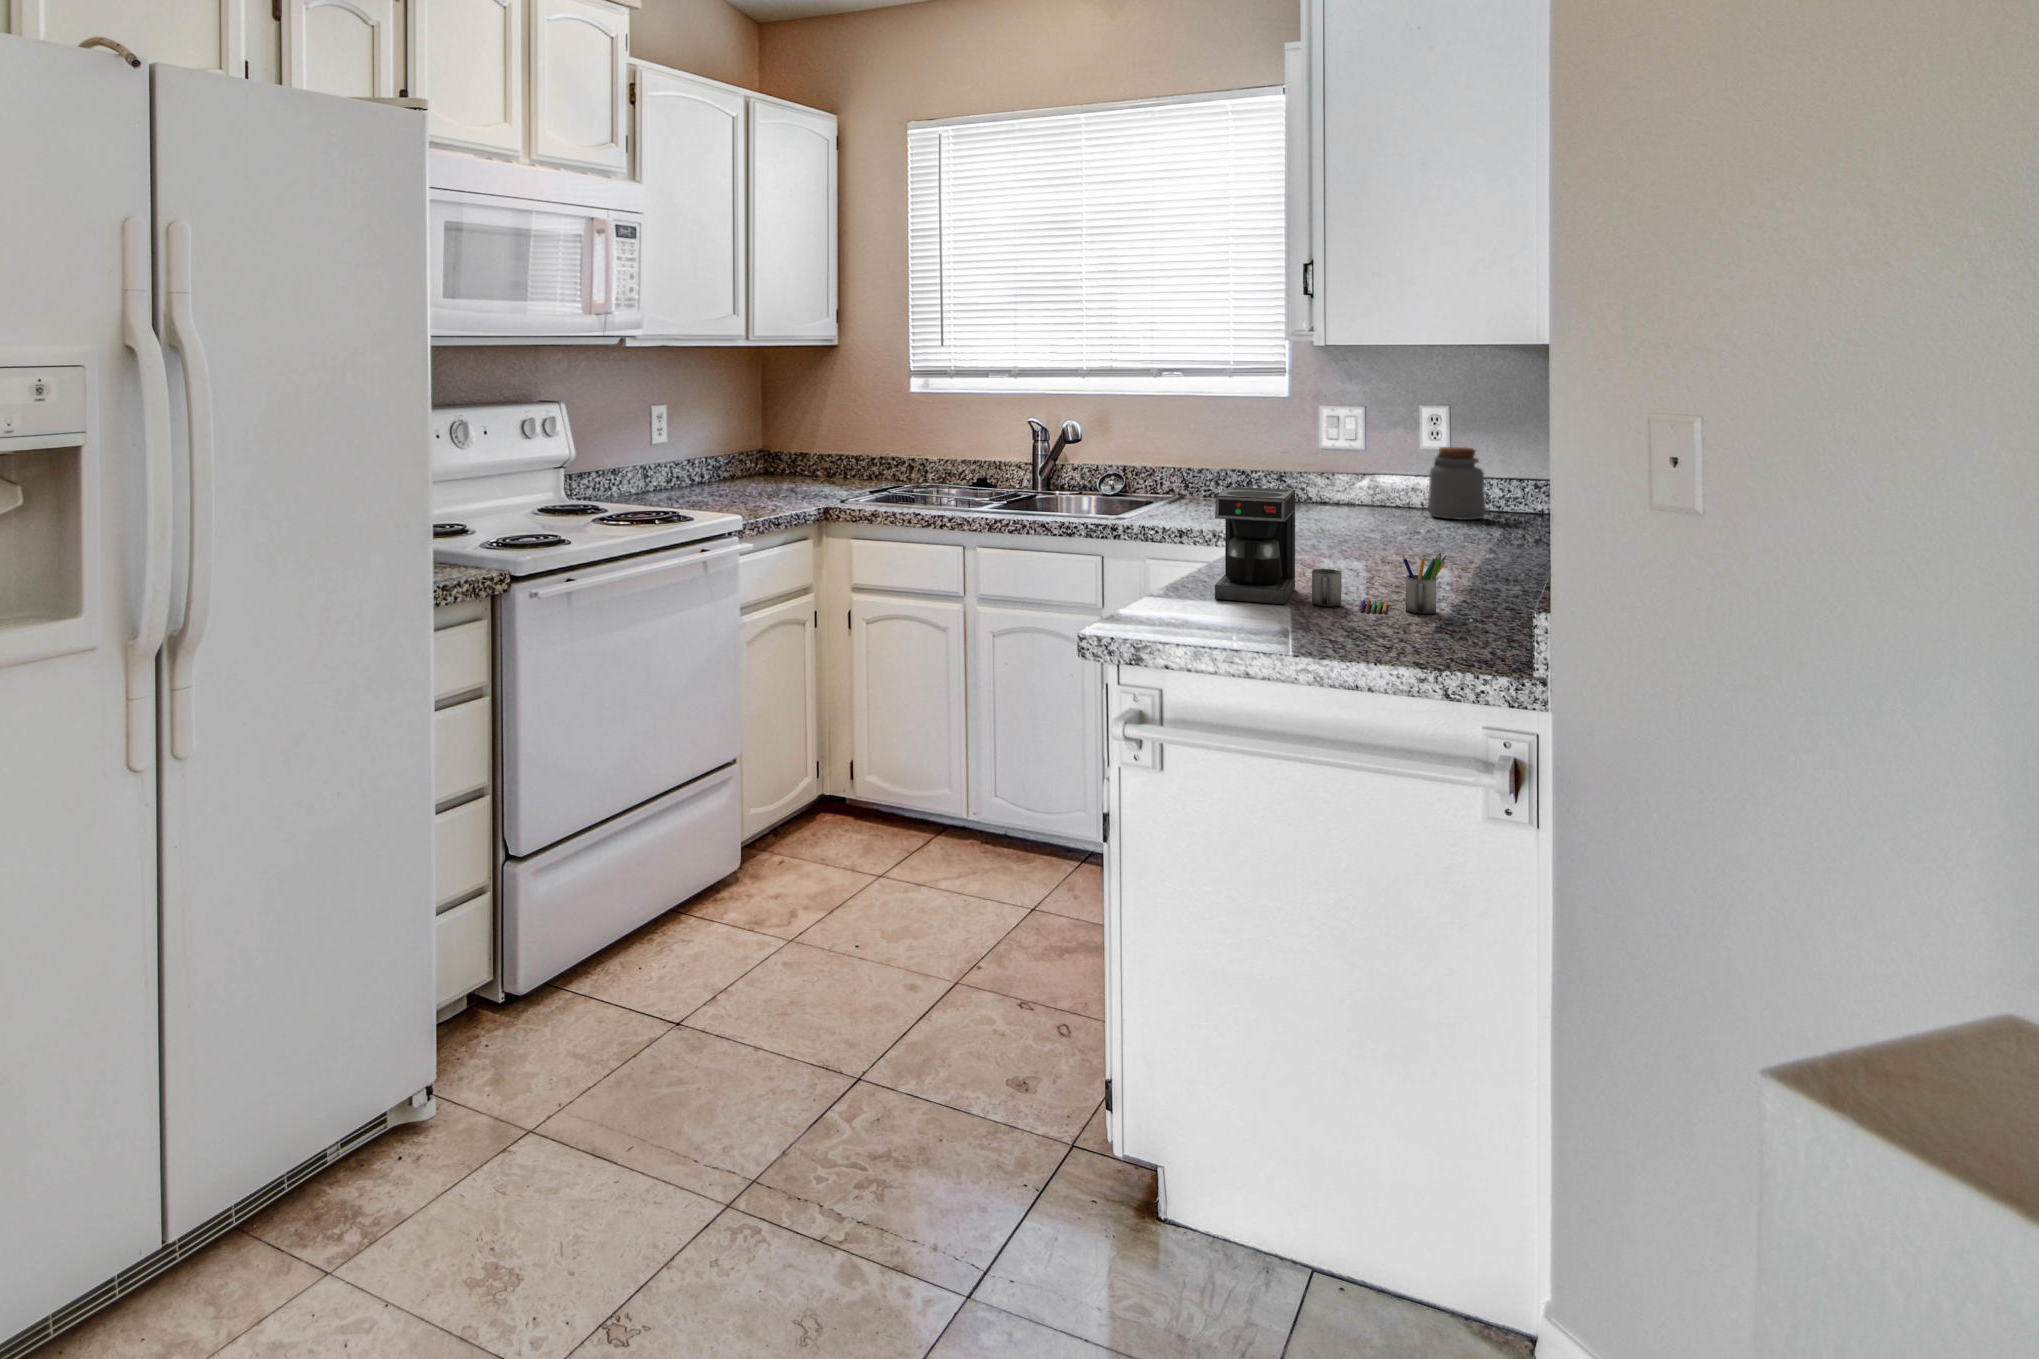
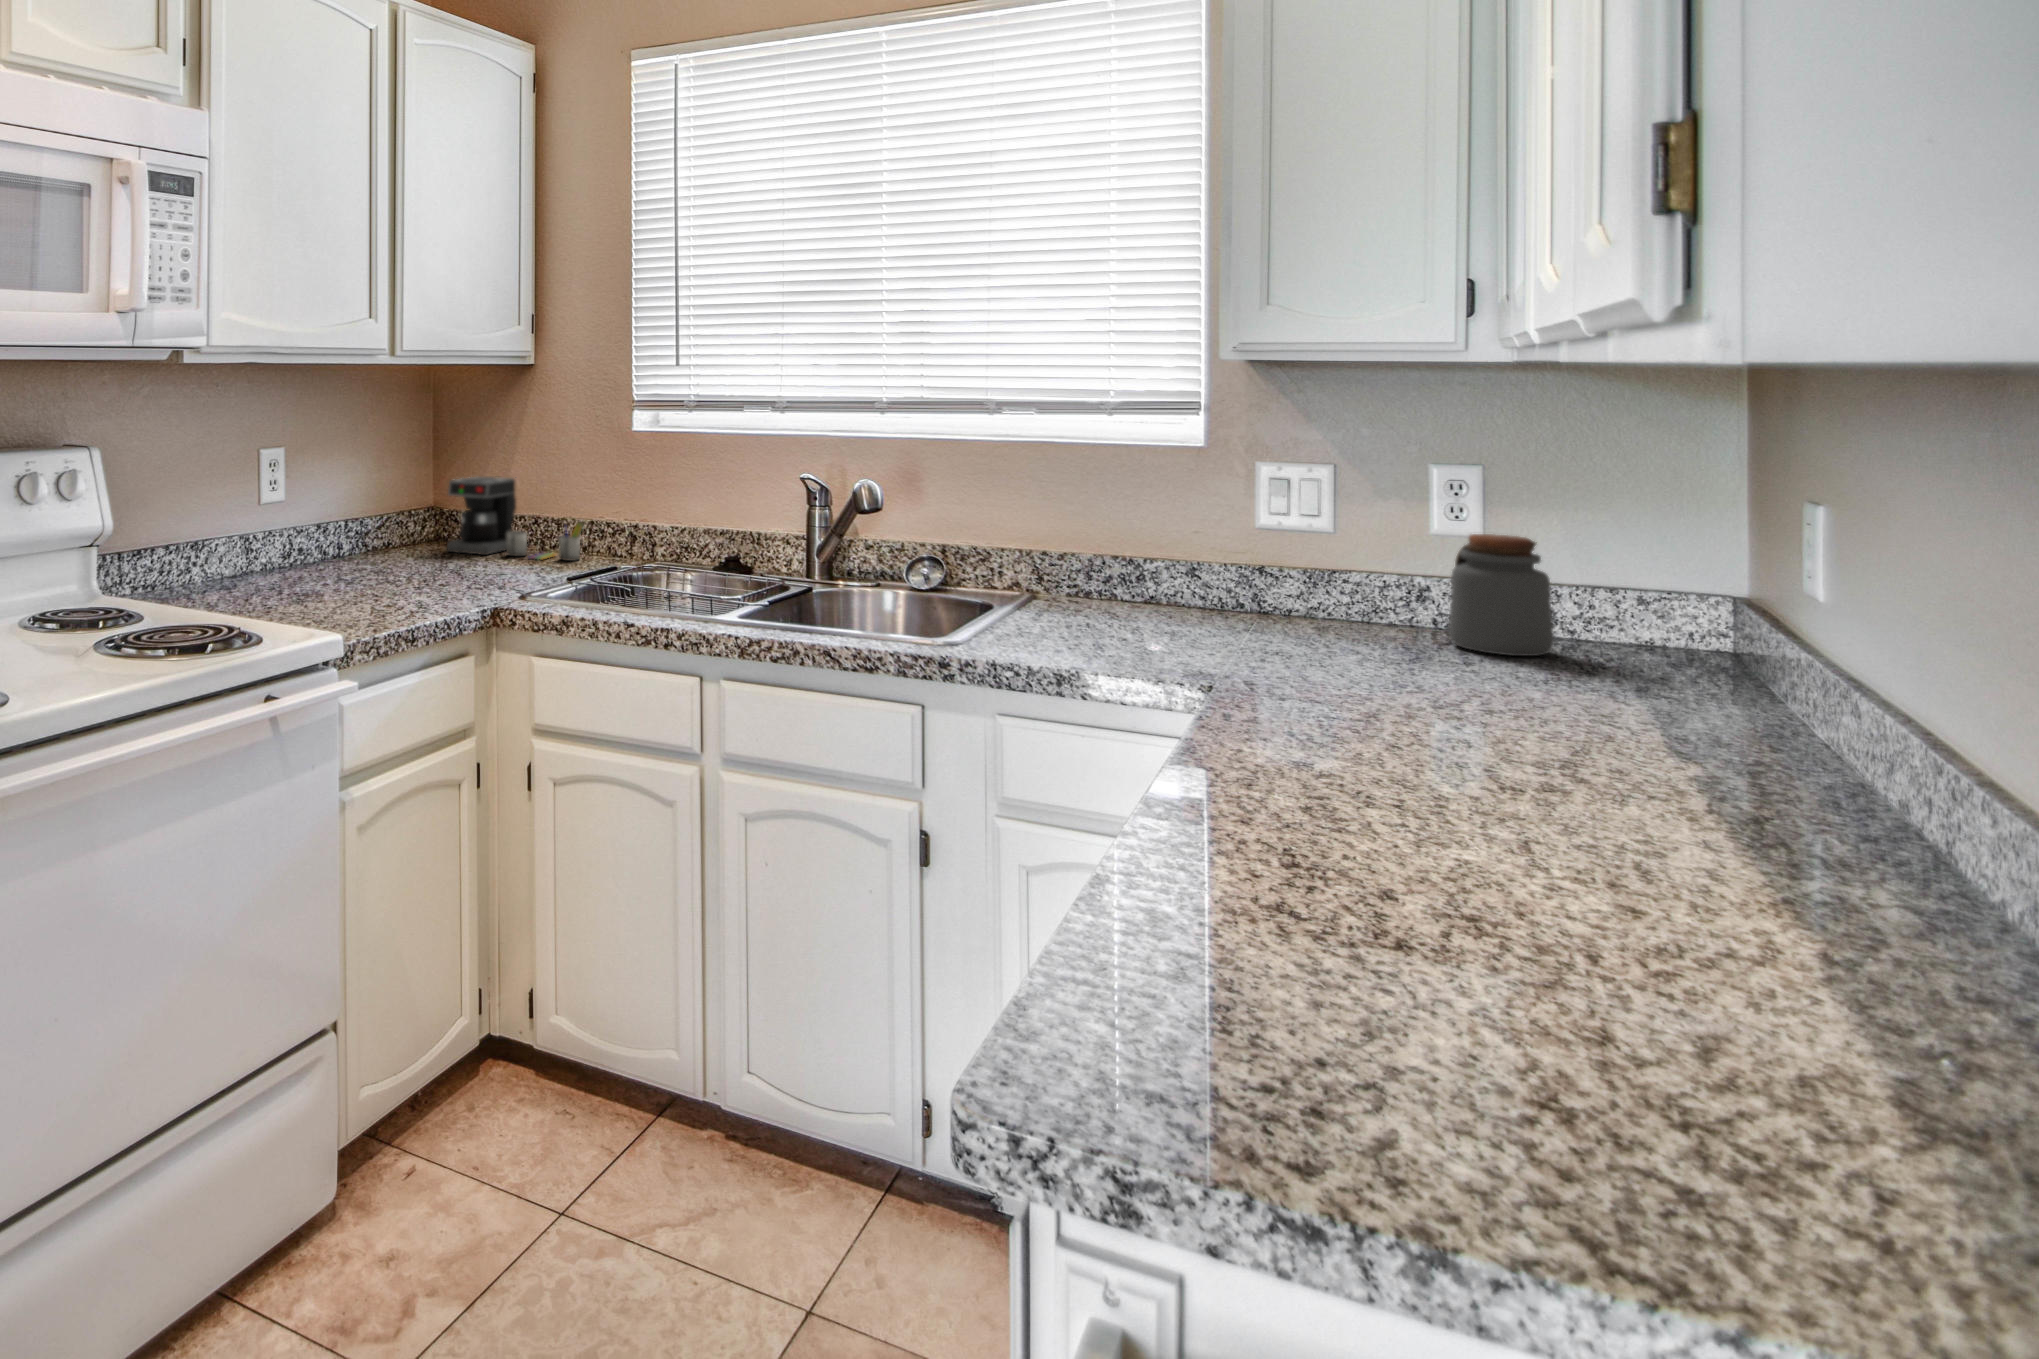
coffee maker: present [1215,487,1446,614] -> present [447,477,584,561]

